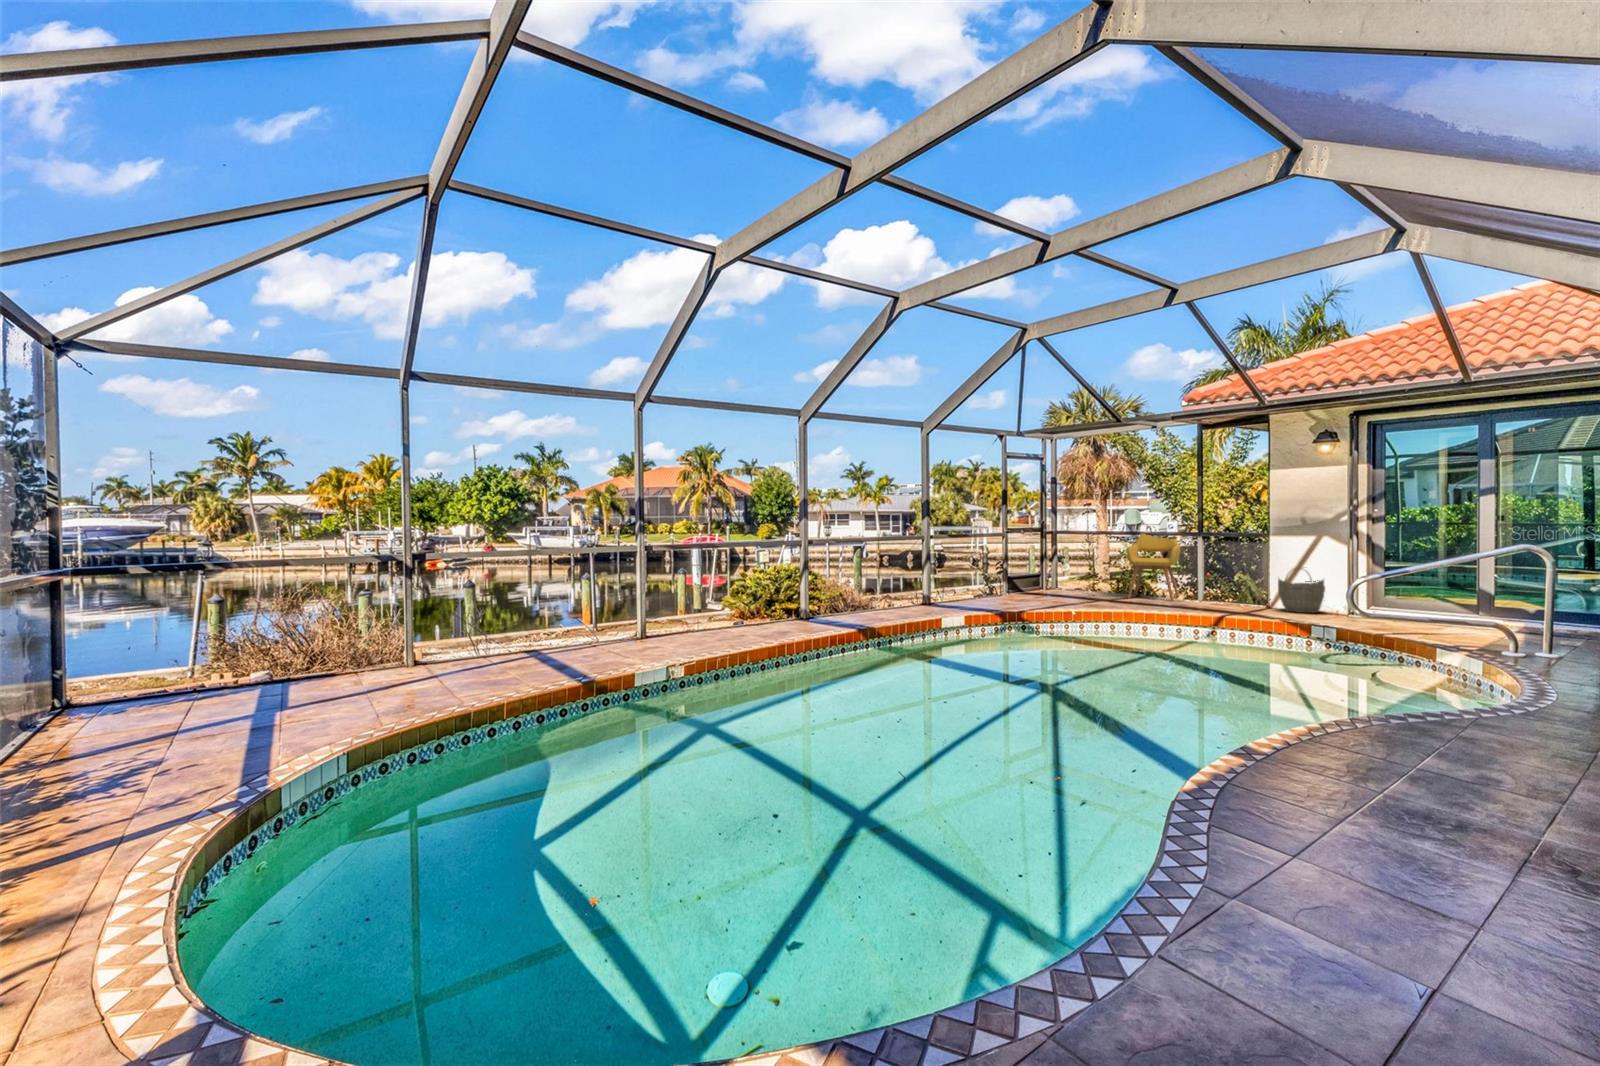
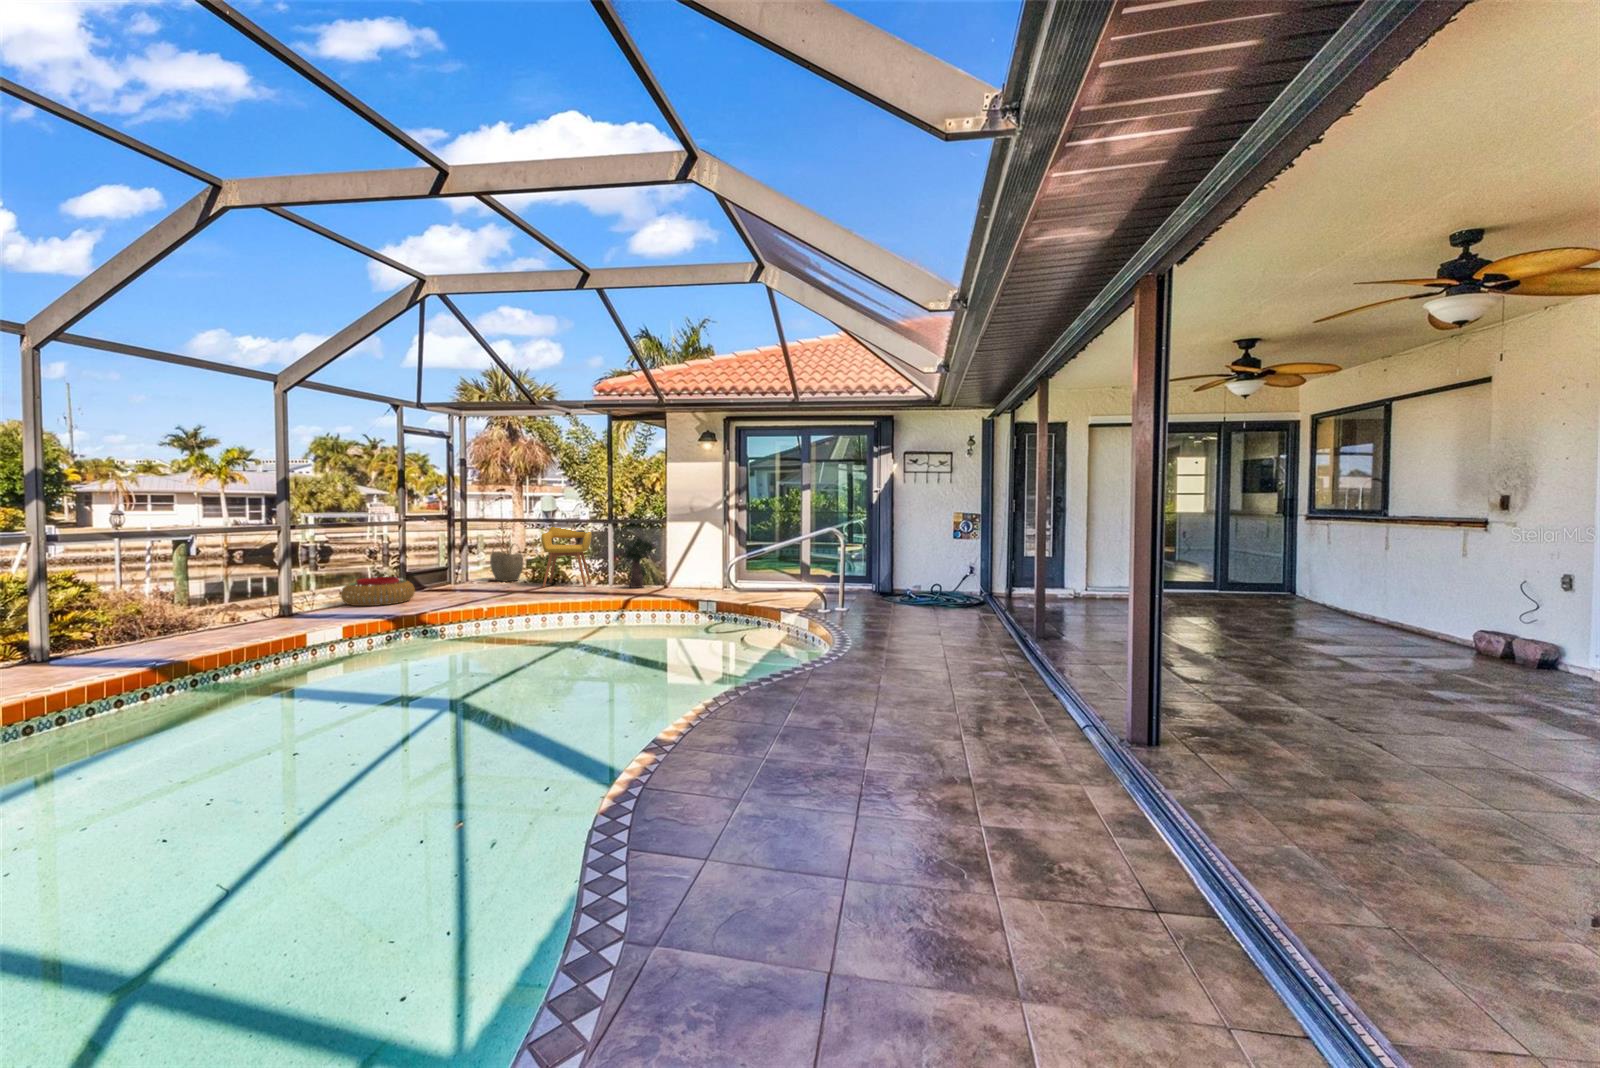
potted plant: none [1213,551,1261,606] -> present [625,537,658,588]
woven basket: present [1278,571,1325,613] -> present [490,551,523,581]
pouf: none [959,580,1014,603] -> present [341,577,415,606]

